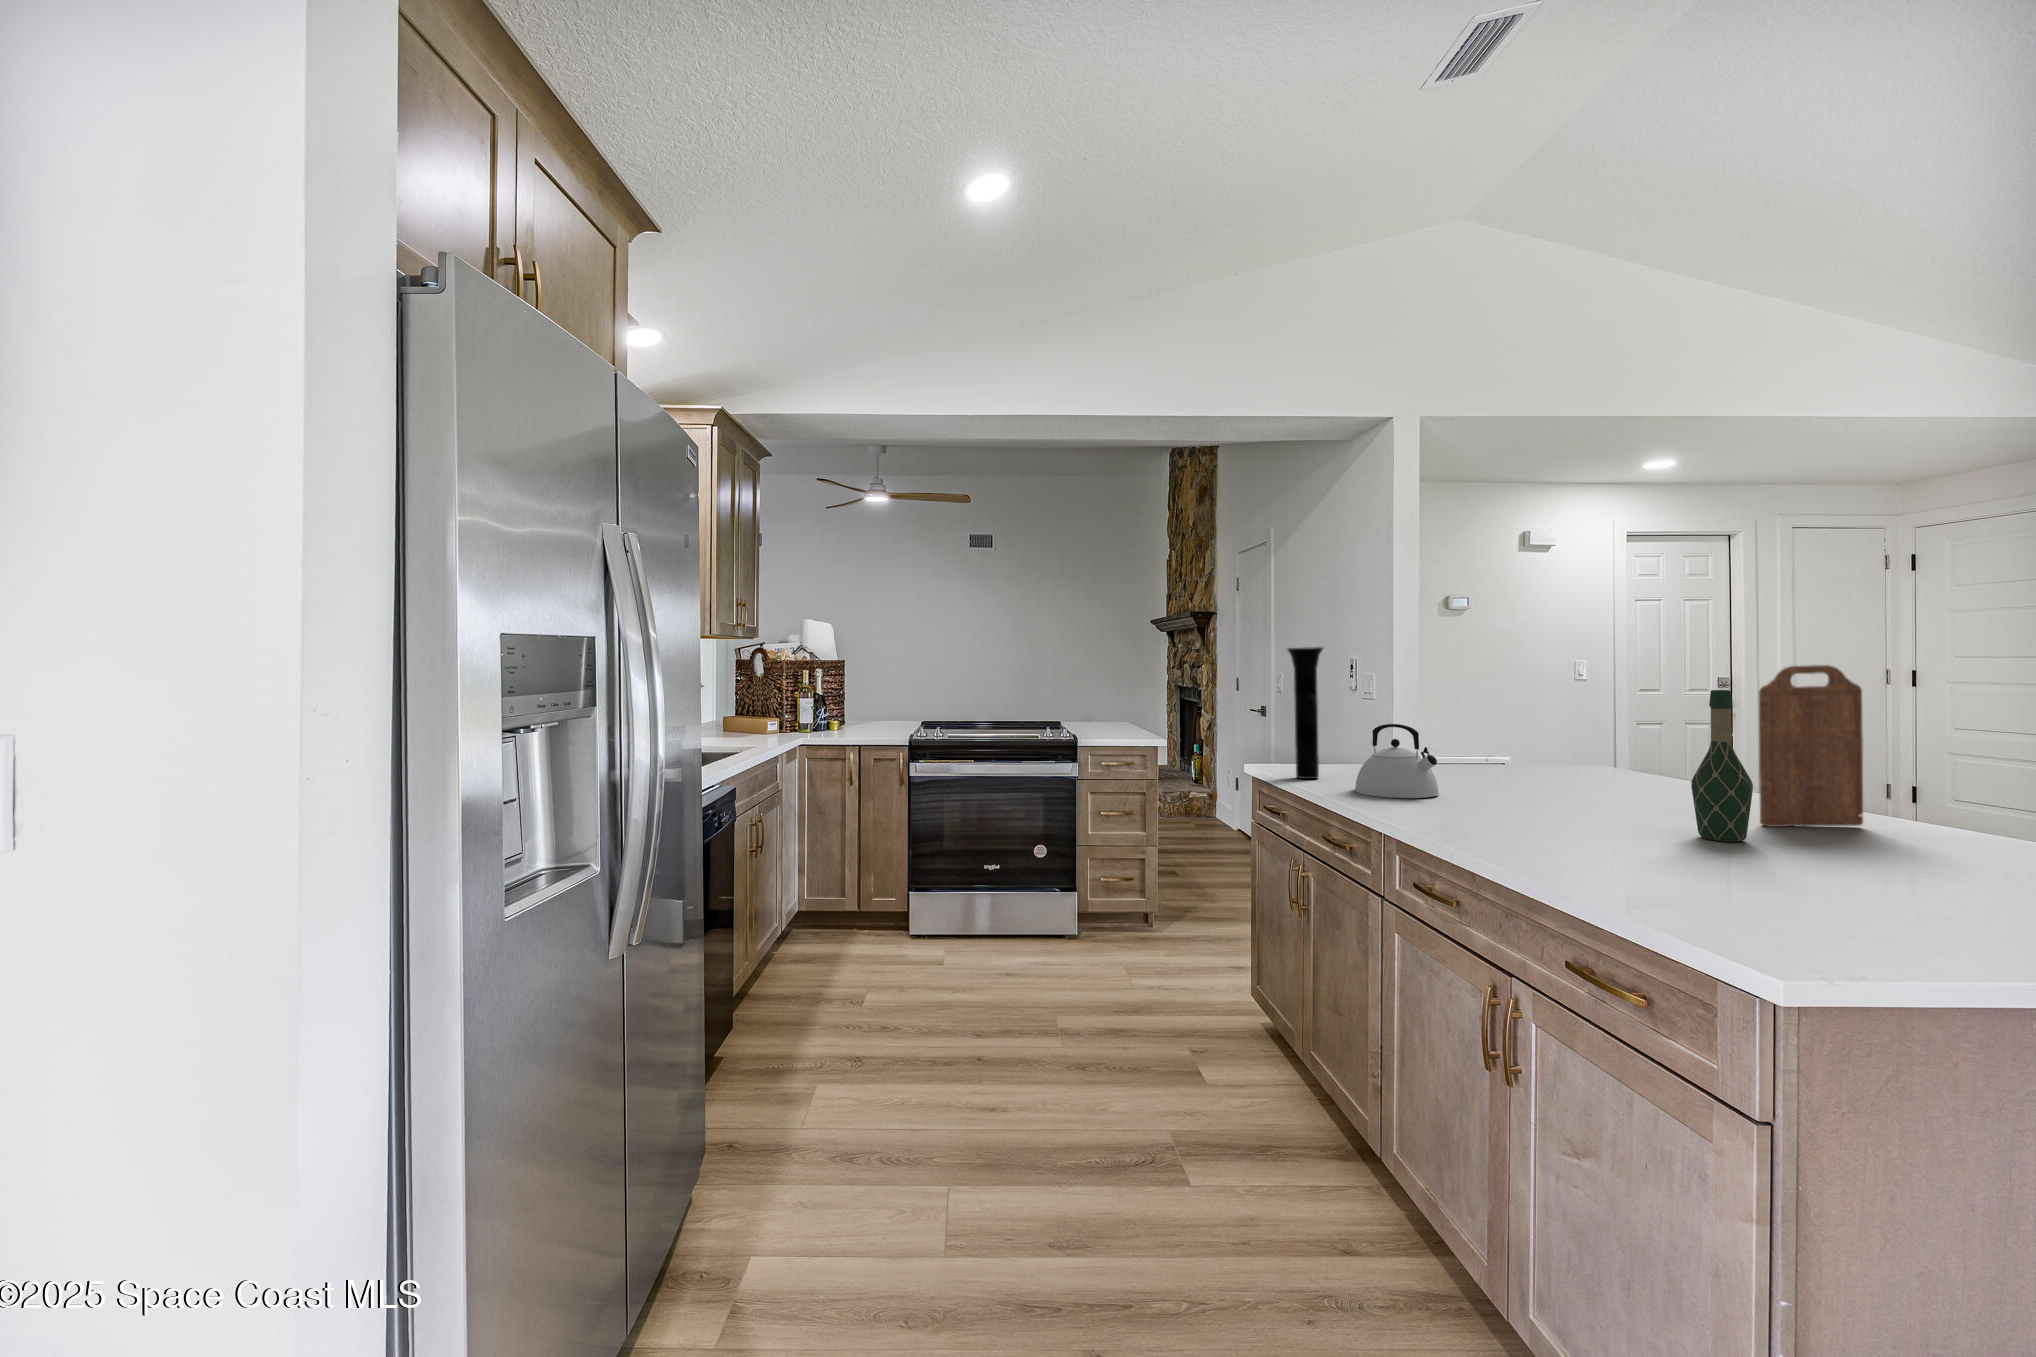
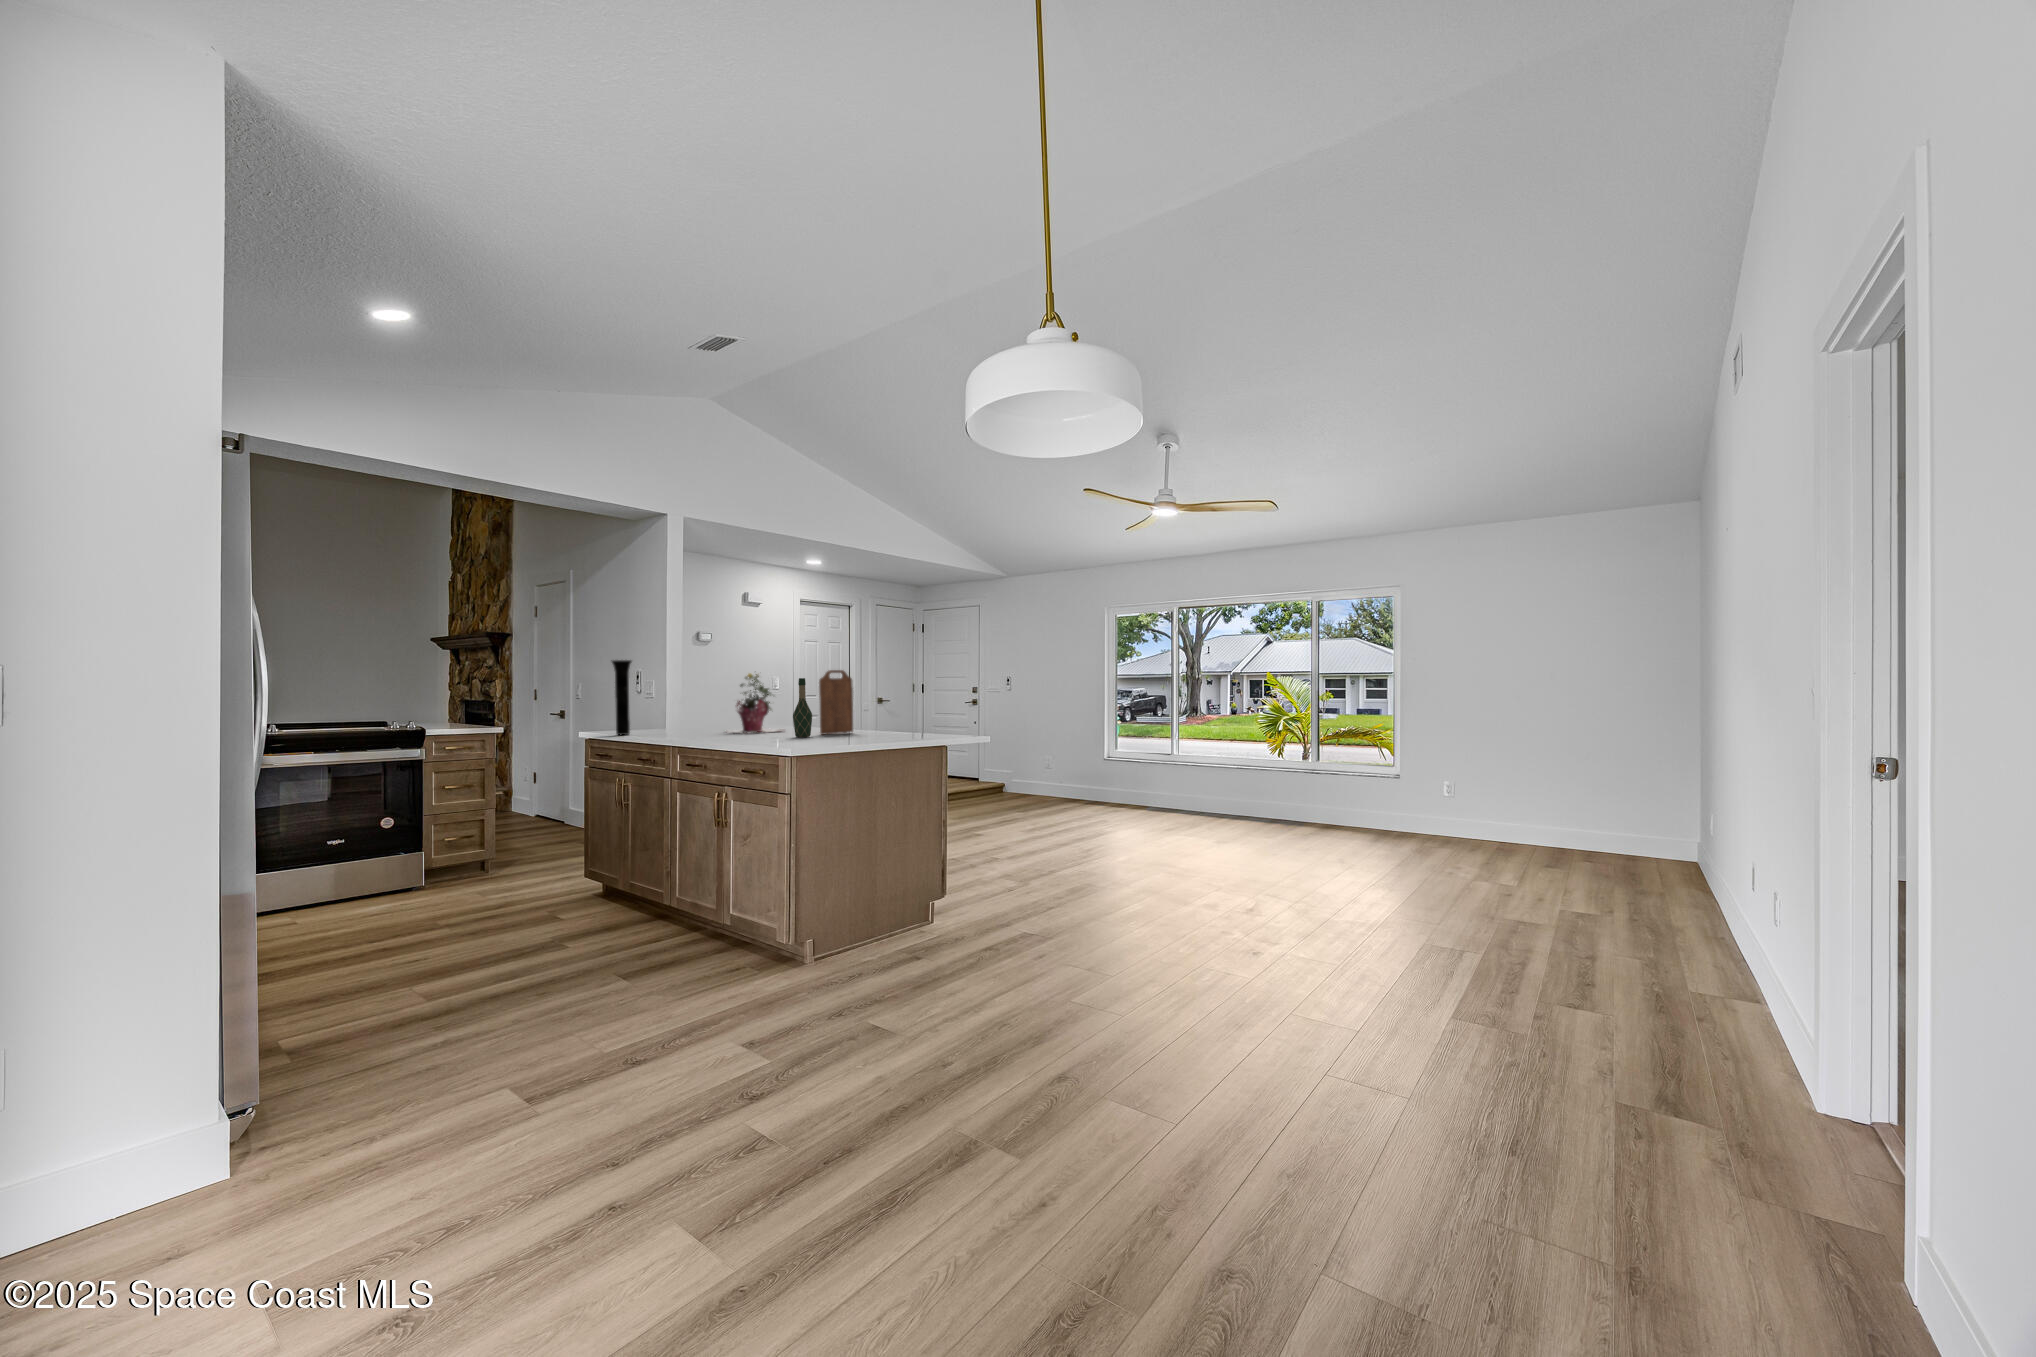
potted plant: none [1496,664,1646,796] -> present [726,674,785,734]
kettle: present [1355,724,1439,798] -> none [652,700,695,737]

